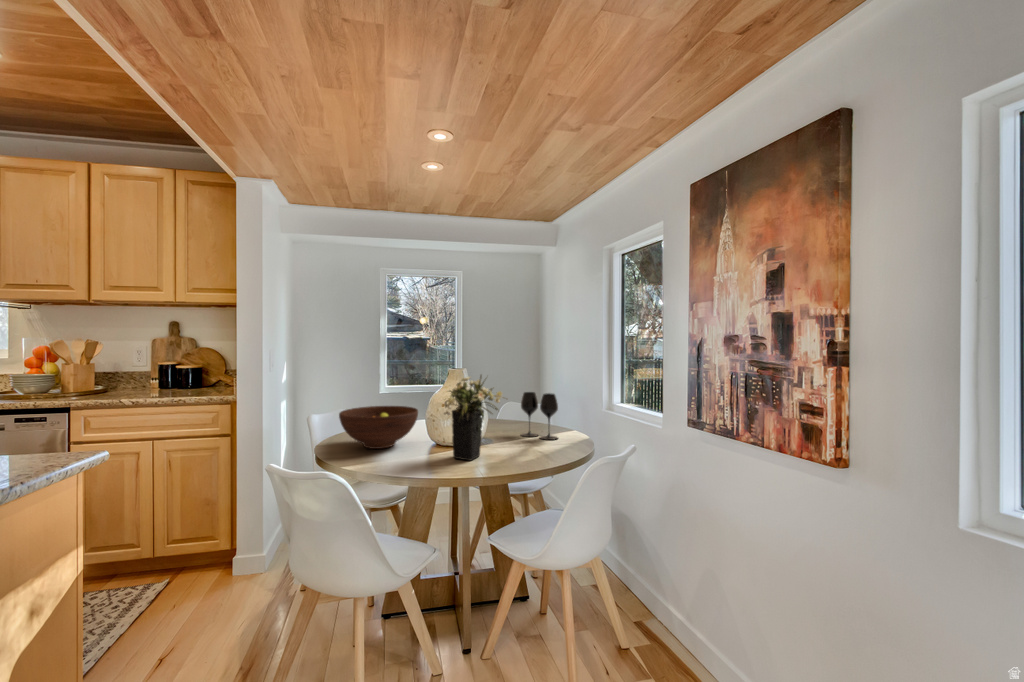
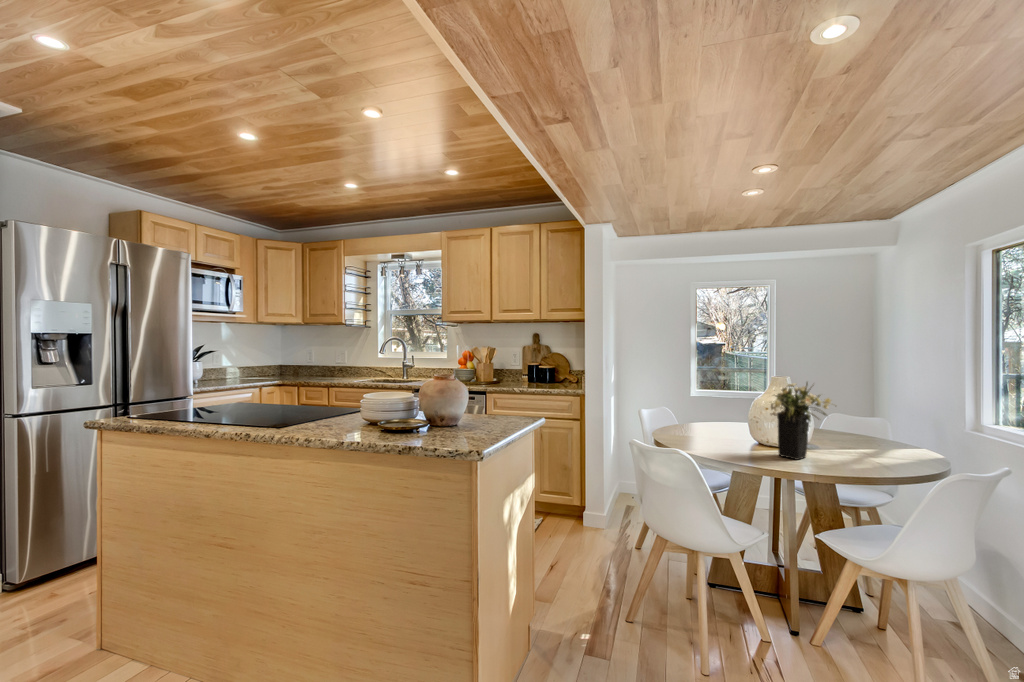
wine glass: present [521,392,558,440] -> none [851,402,900,453]
fruit bowl: present [339,406,418,449] -> none [671,405,741,441]

